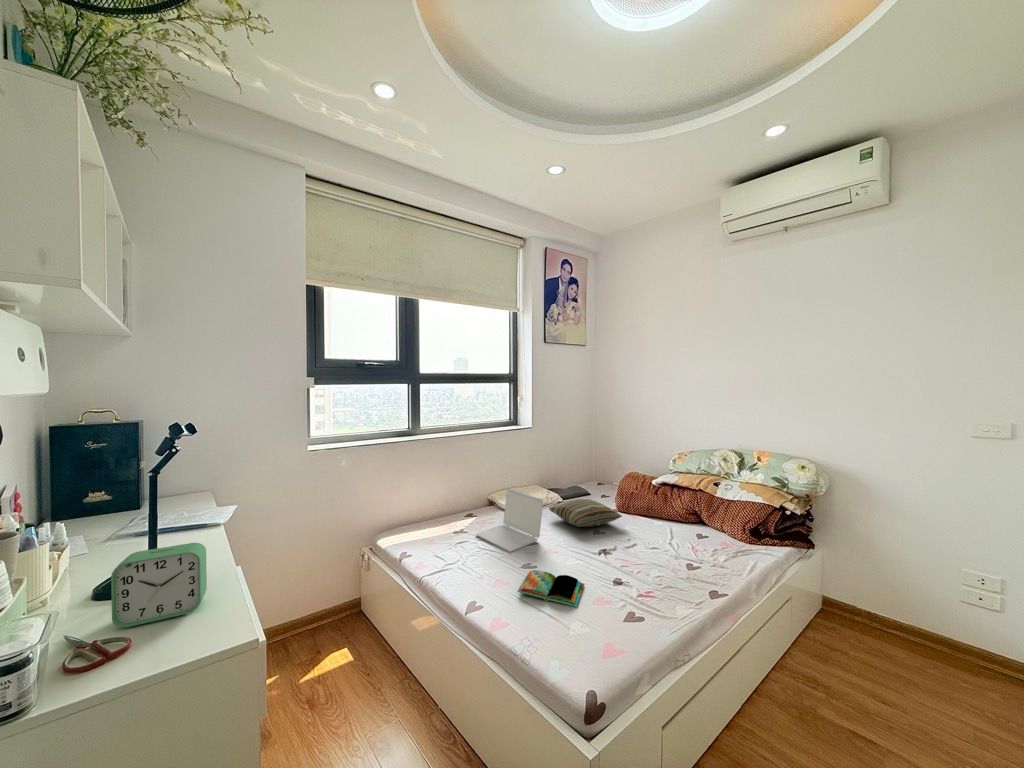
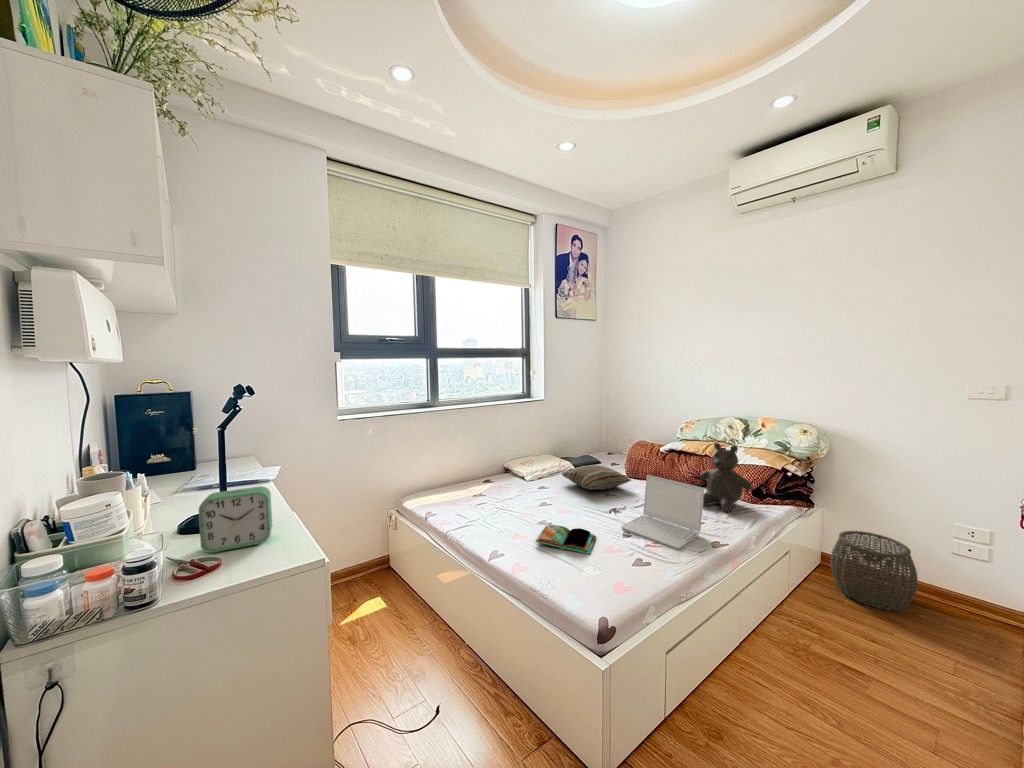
teddy bear: none [692,478,750,554] -> present [700,443,752,512]
laptop: present [476,489,543,552] -> present [621,475,704,549]
woven basket: none [833,574,928,666] -> present [830,531,918,611]

